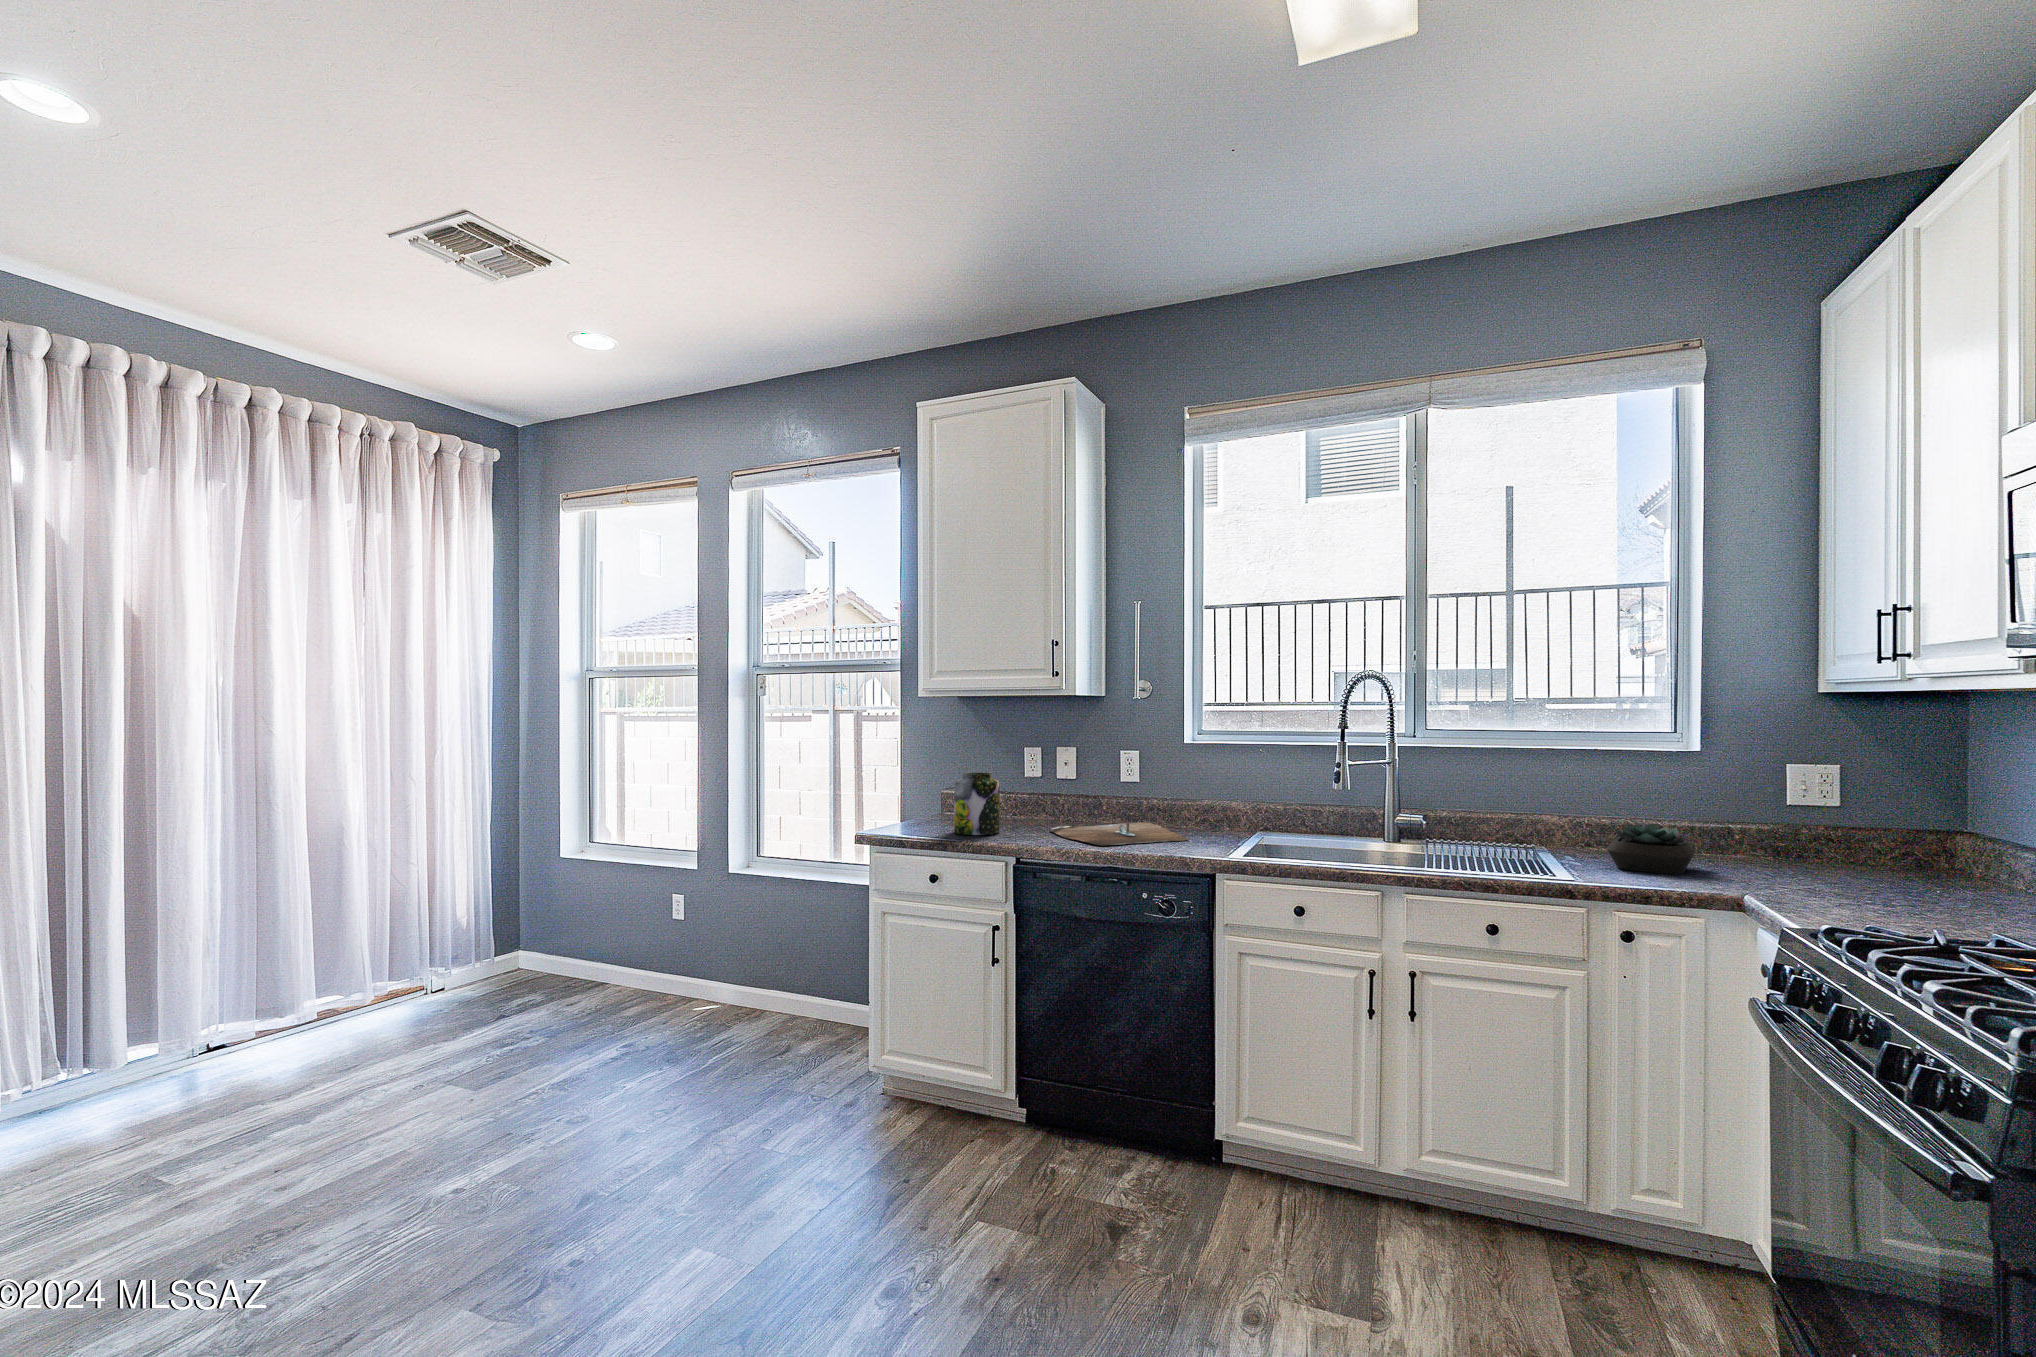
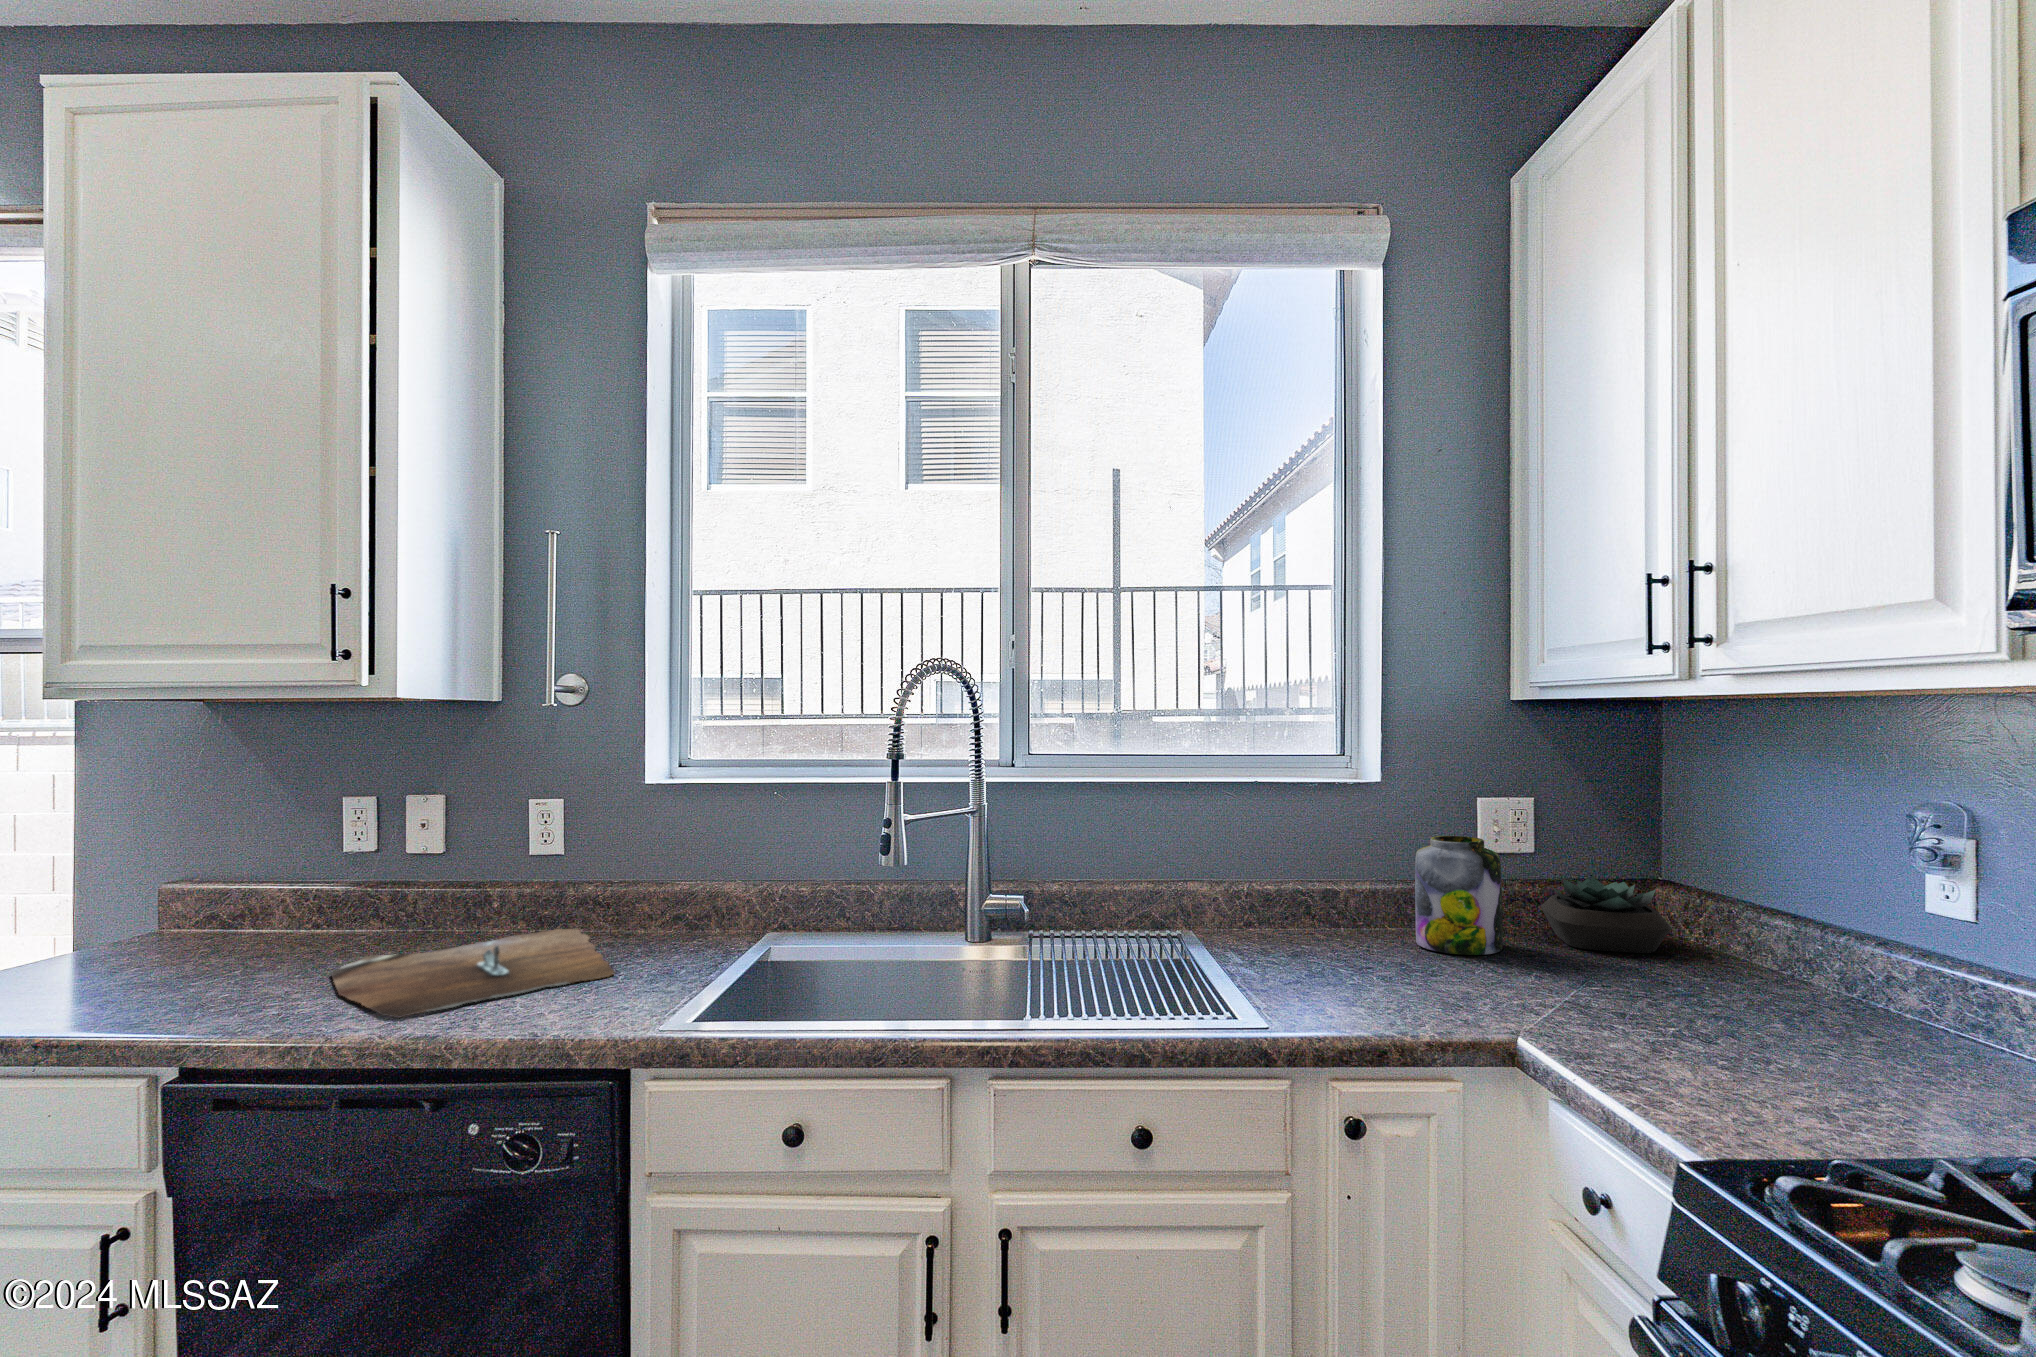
jar: present [954,773,1000,835] -> present [1415,836,1503,955]
succulent plant: present [1607,824,1696,875] -> present [1541,878,1671,953]

